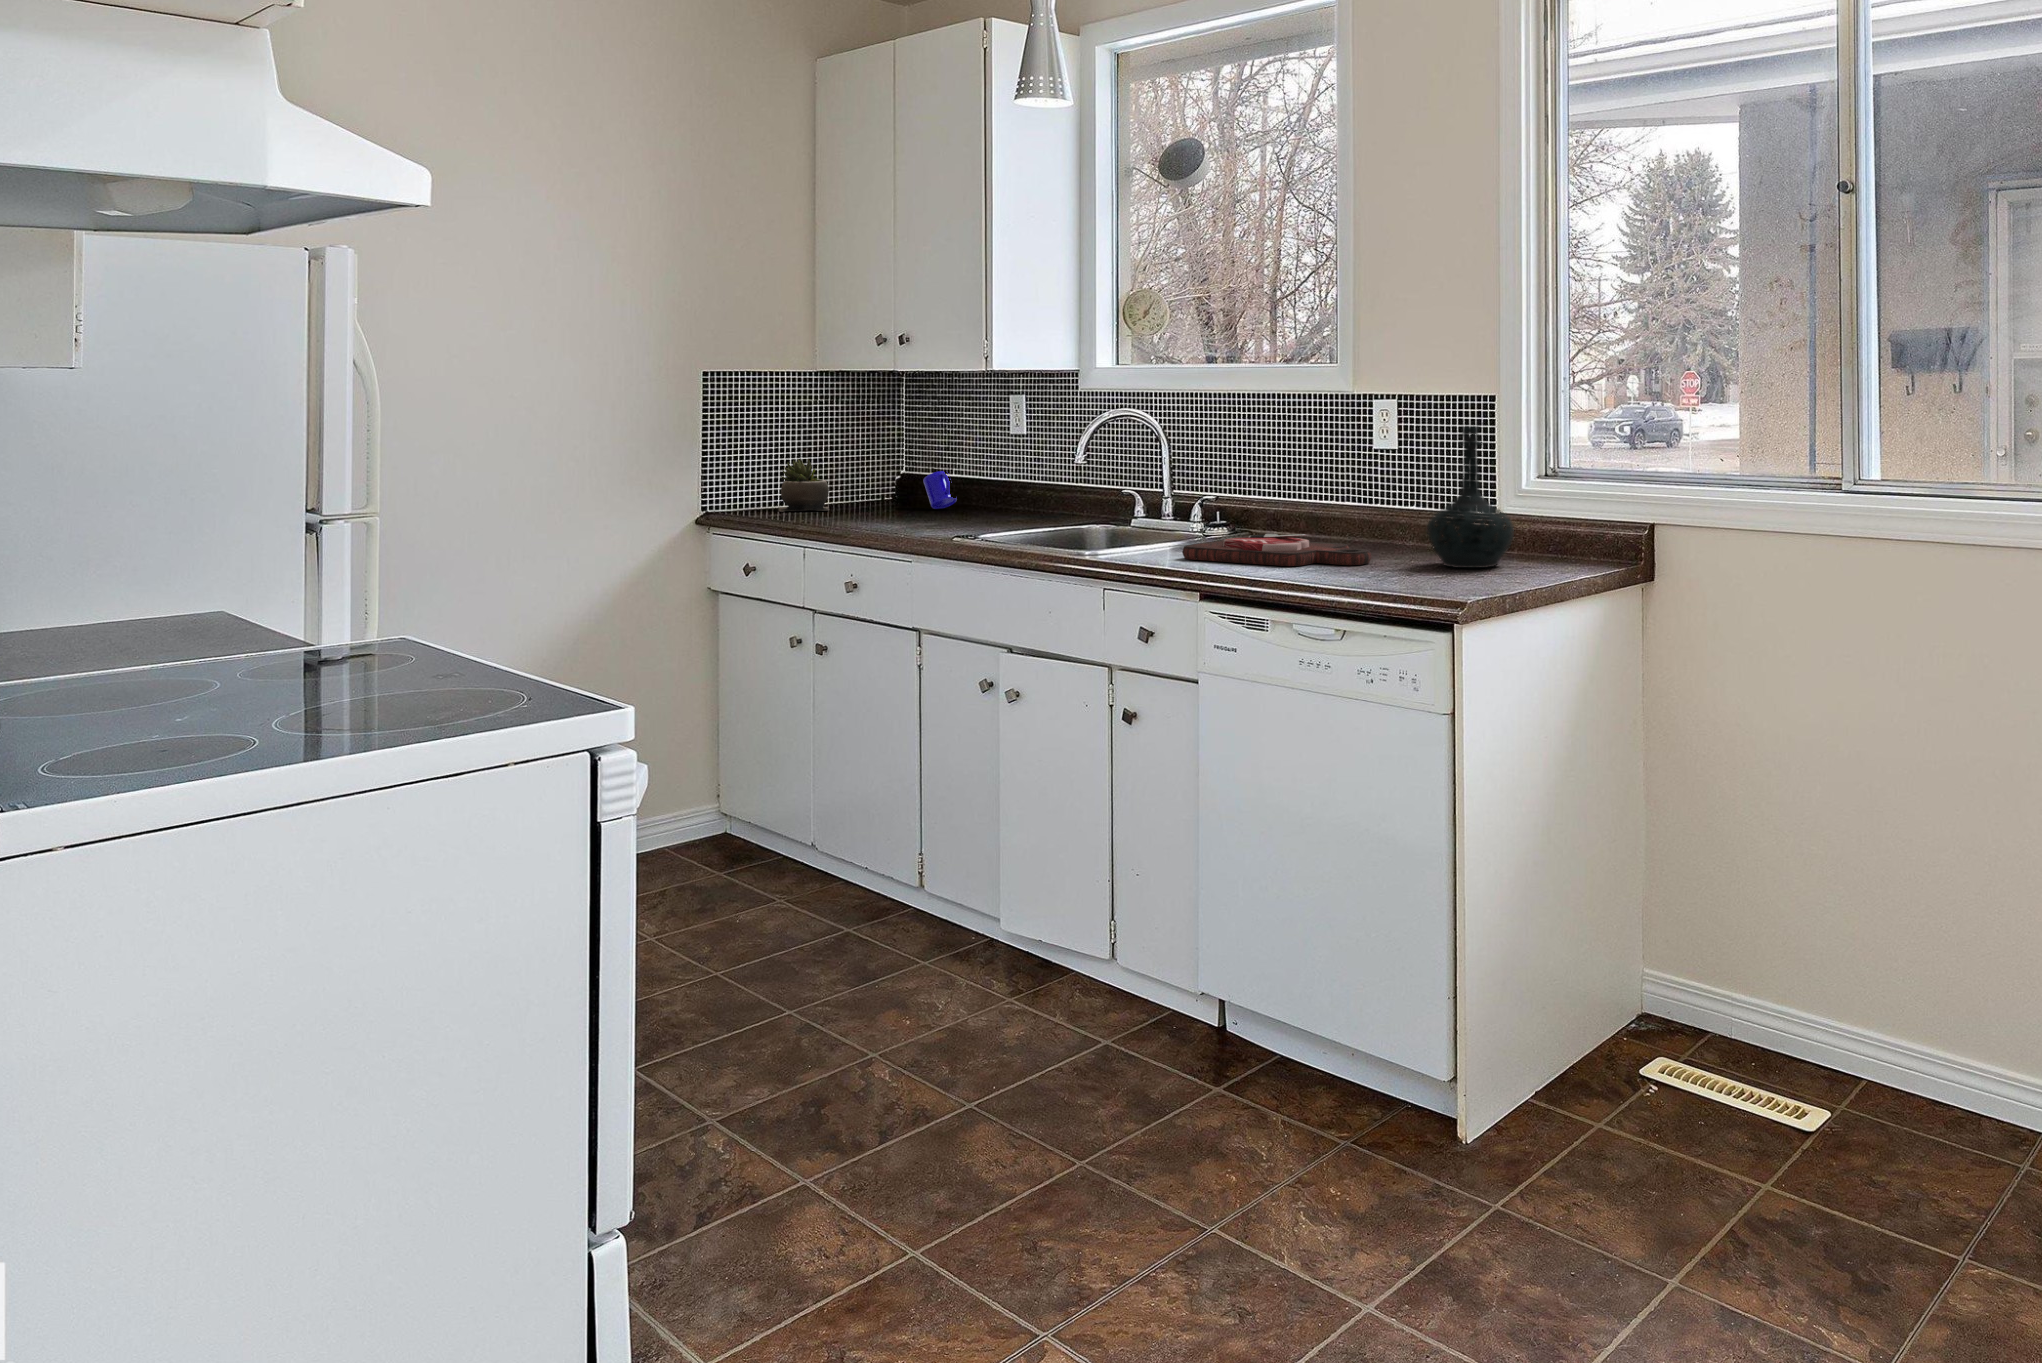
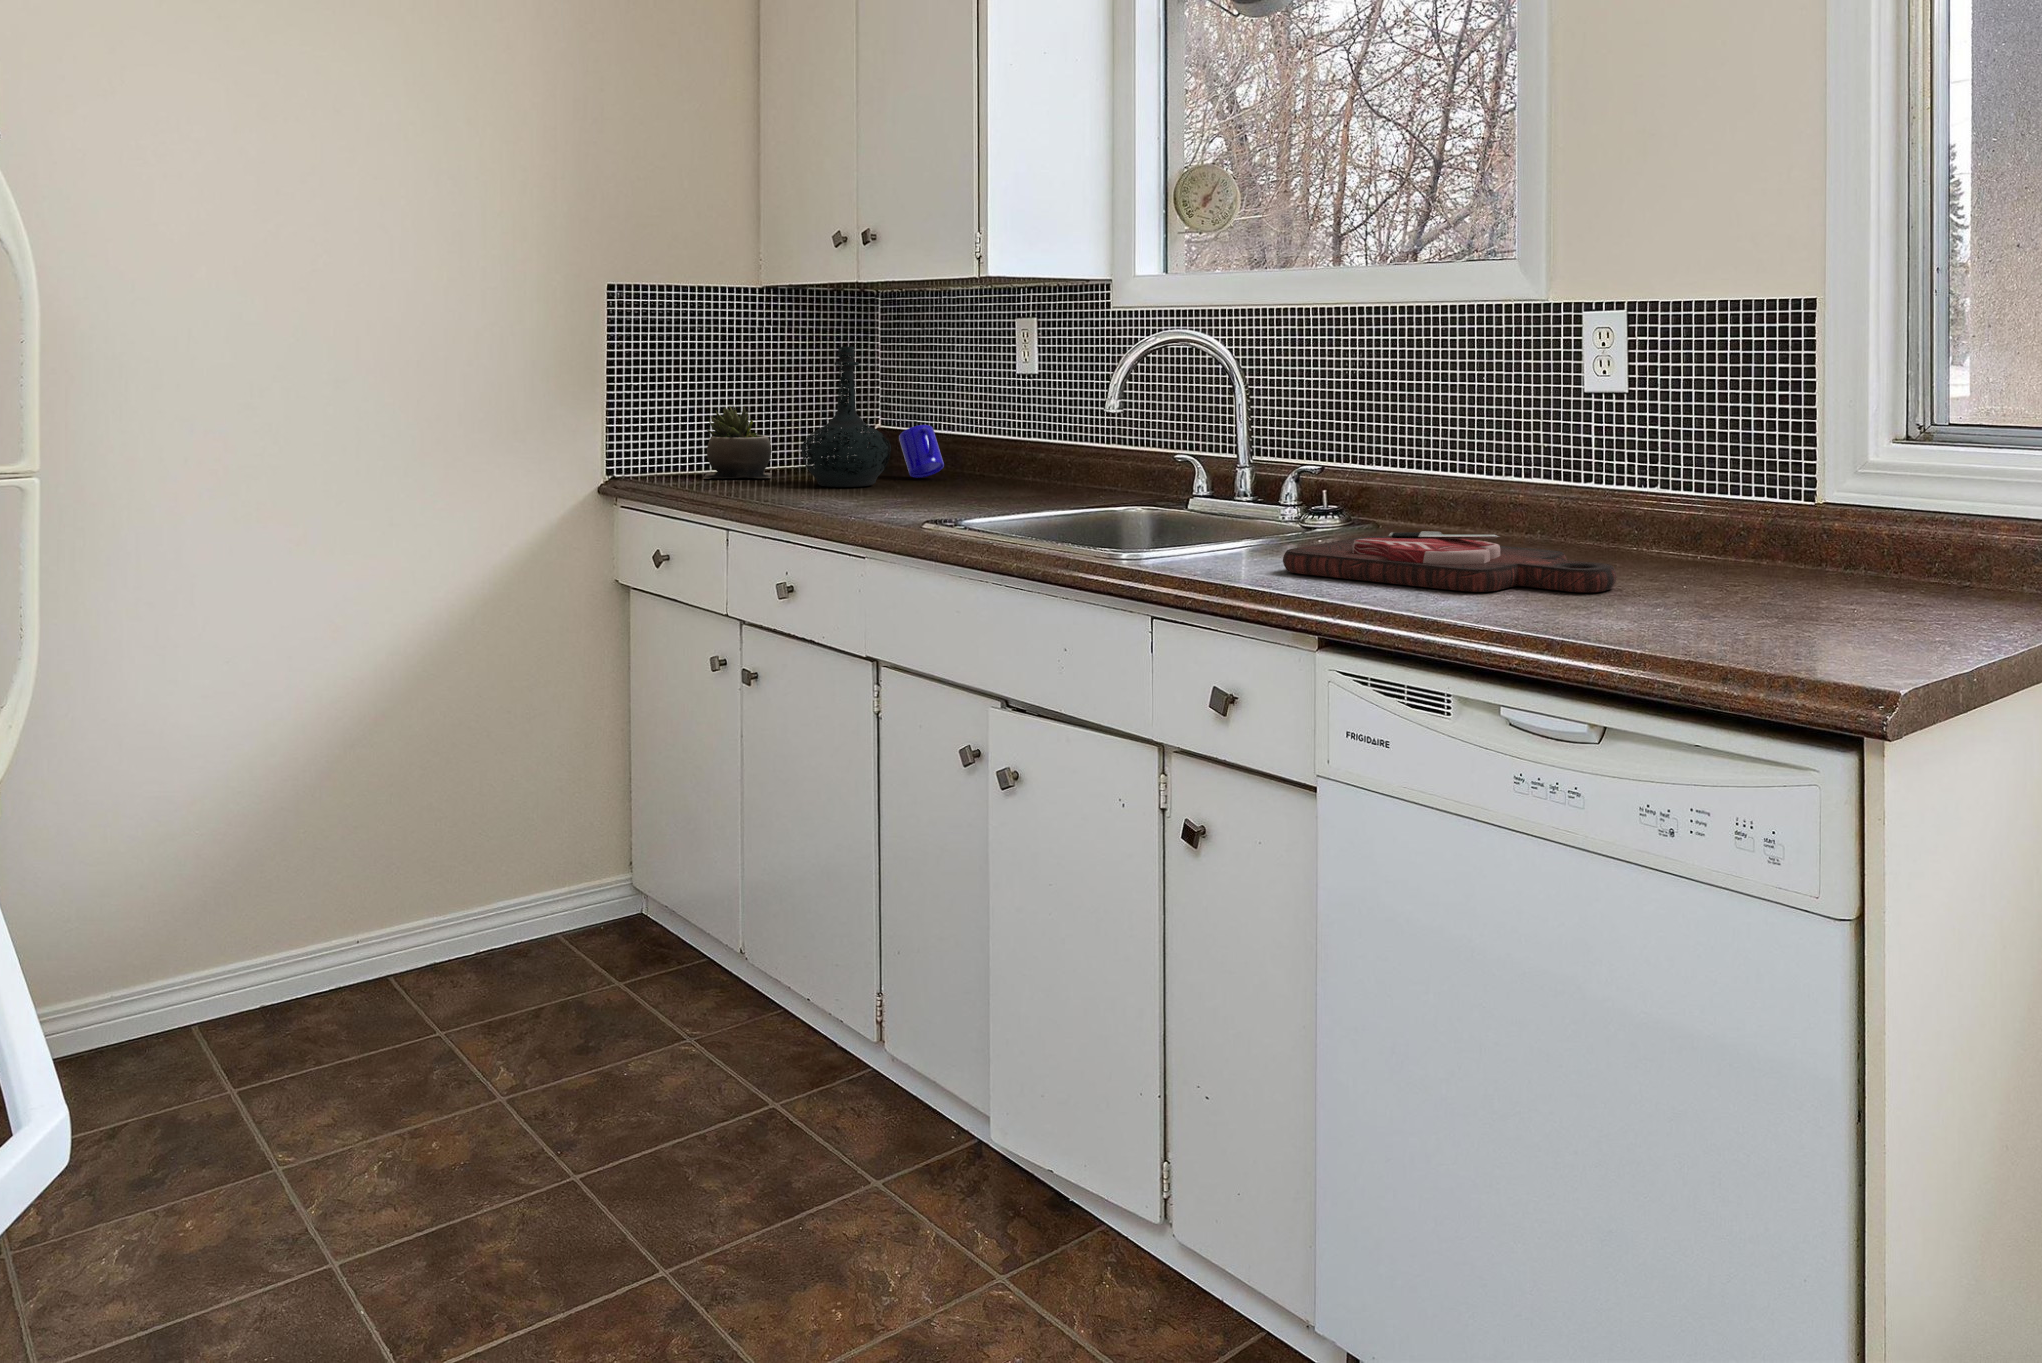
bottle: present [1427,426,1514,568] -> present [802,347,891,487]

